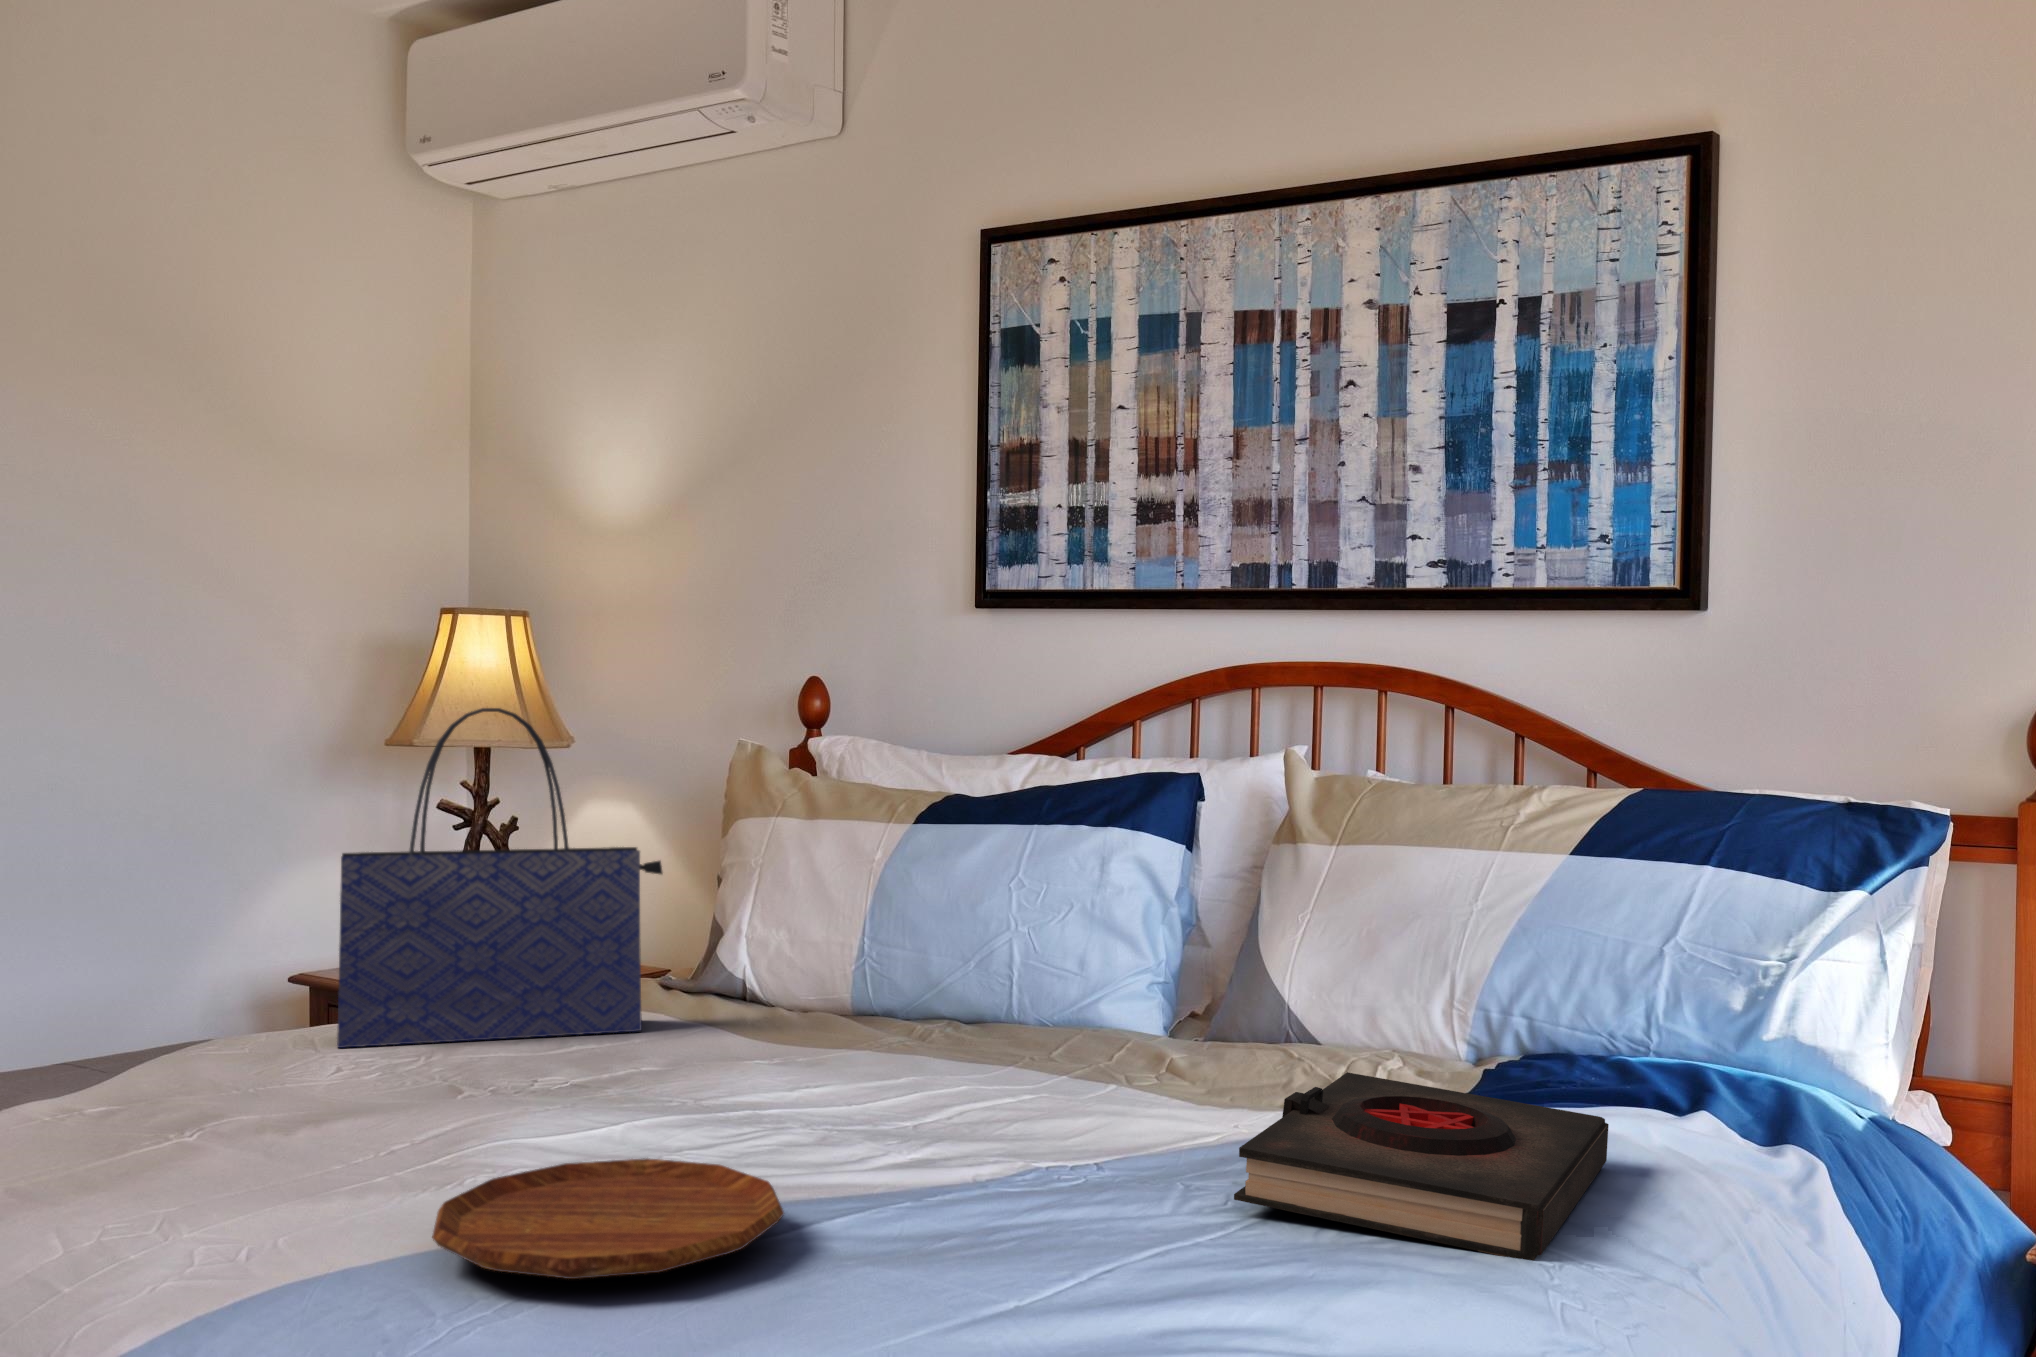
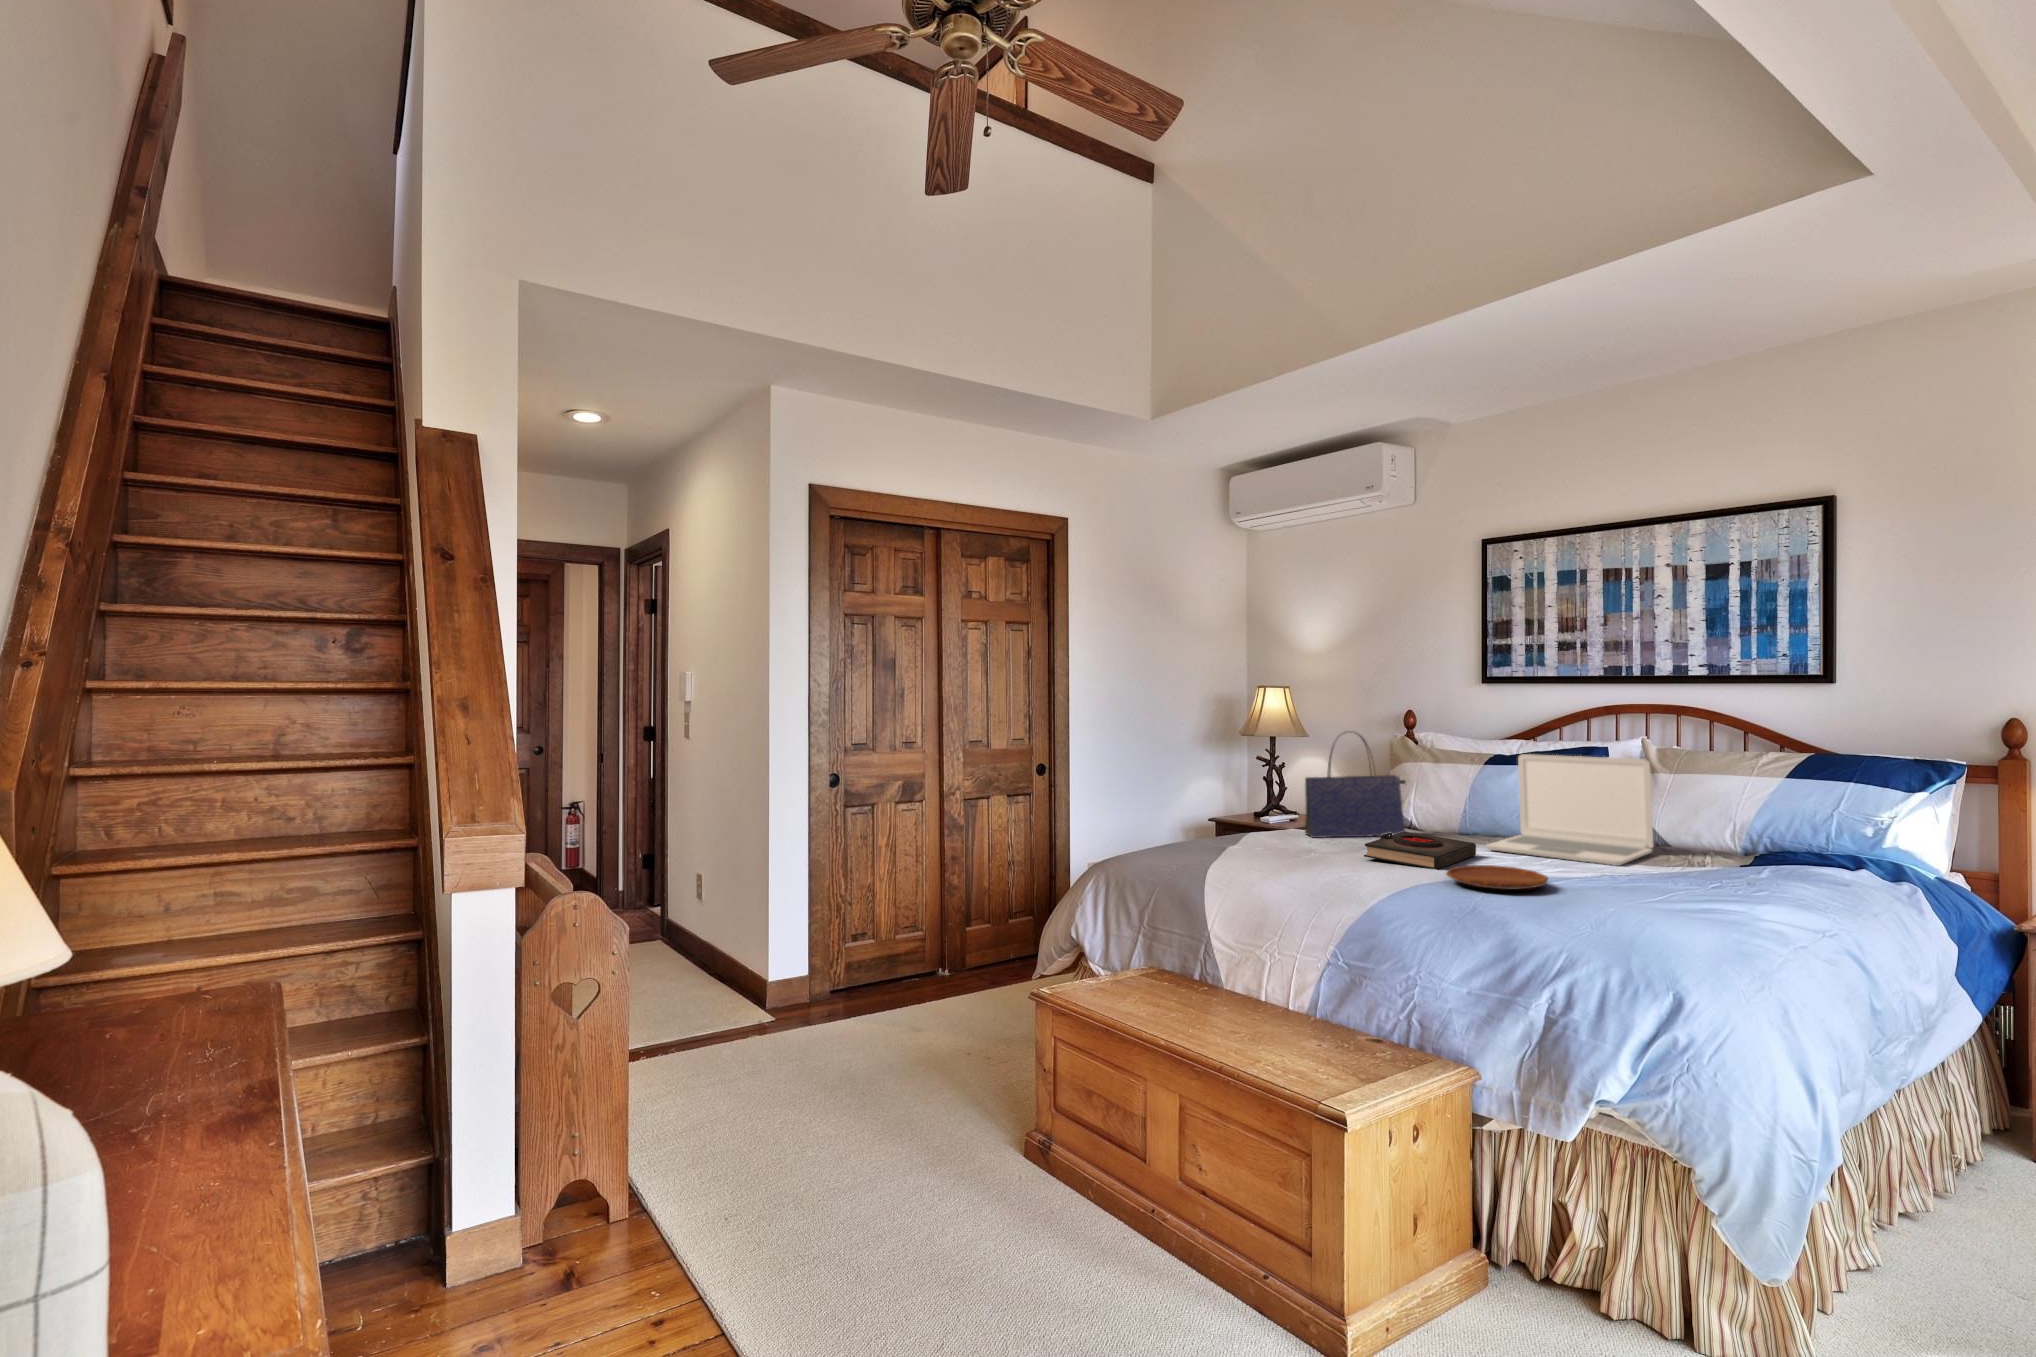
laptop: none [797,783,1247,1126] -> present [1486,754,1653,866]
book: present [1234,1072,1609,1261] -> present [1364,831,1476,870]

